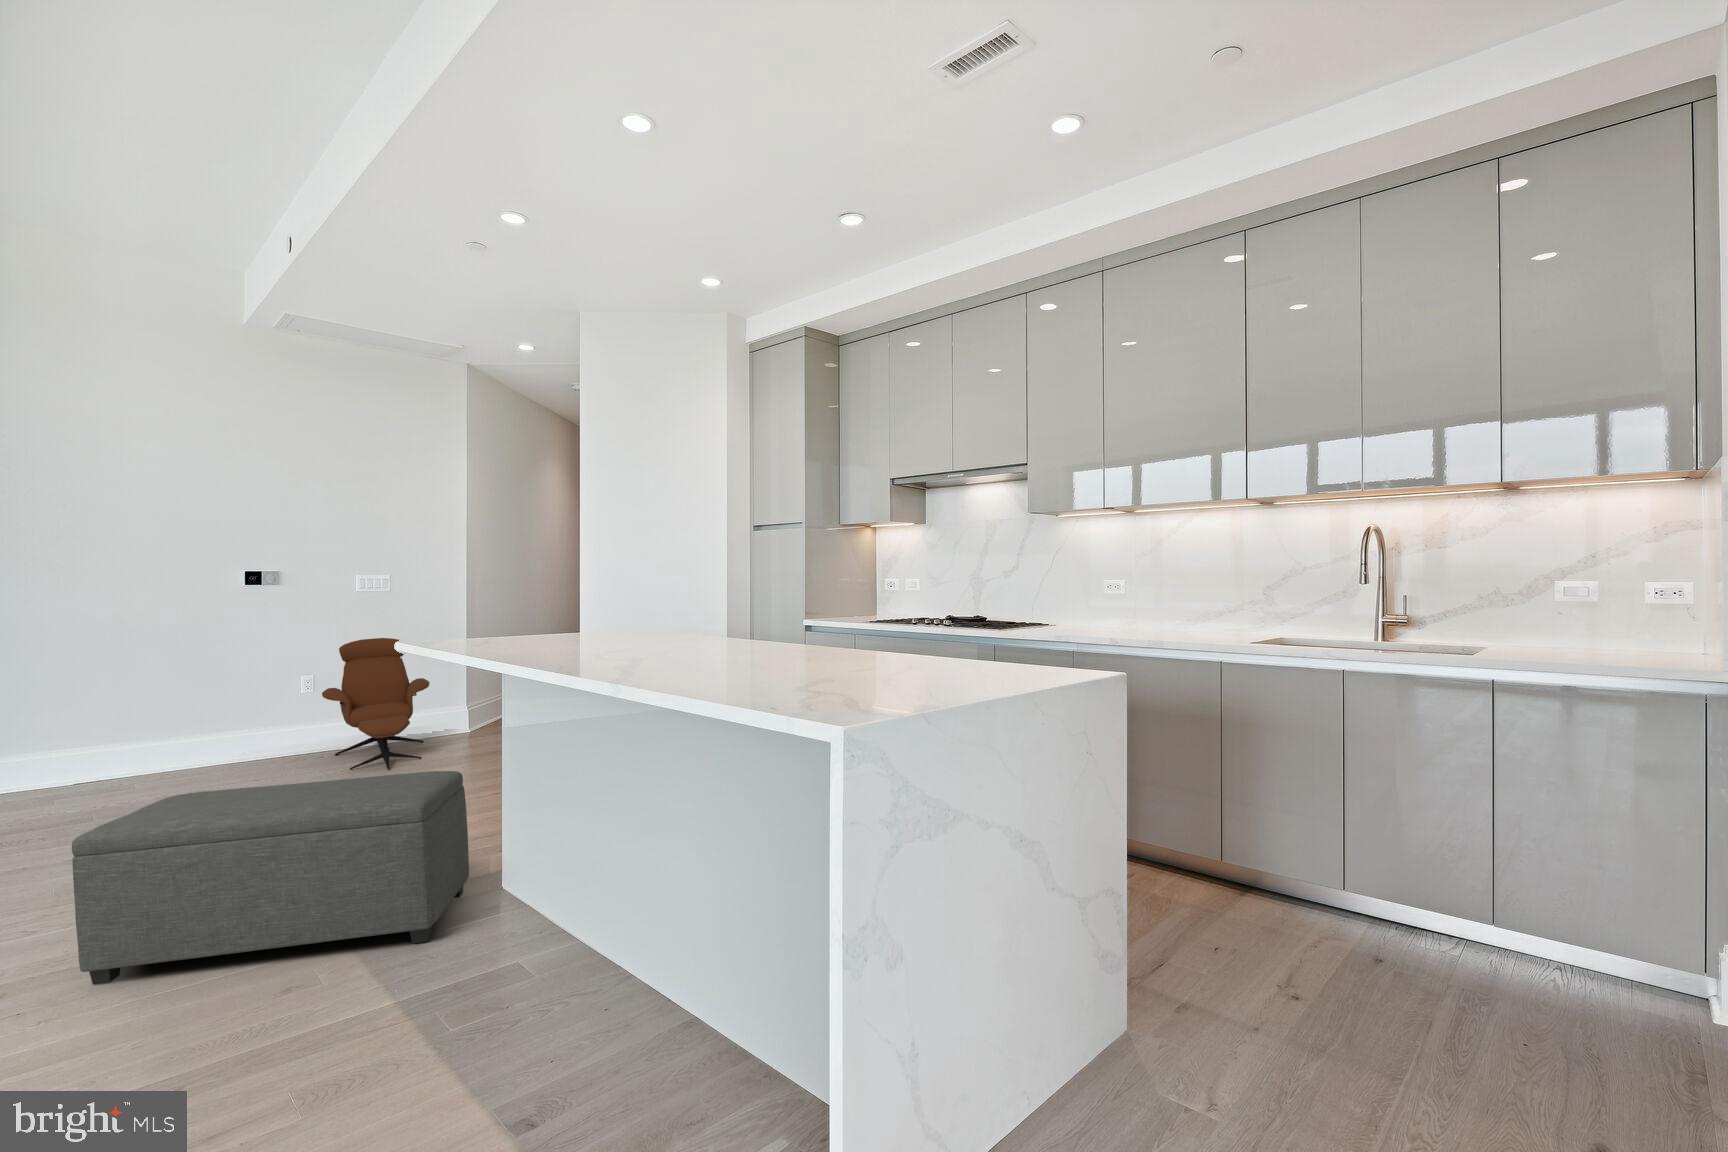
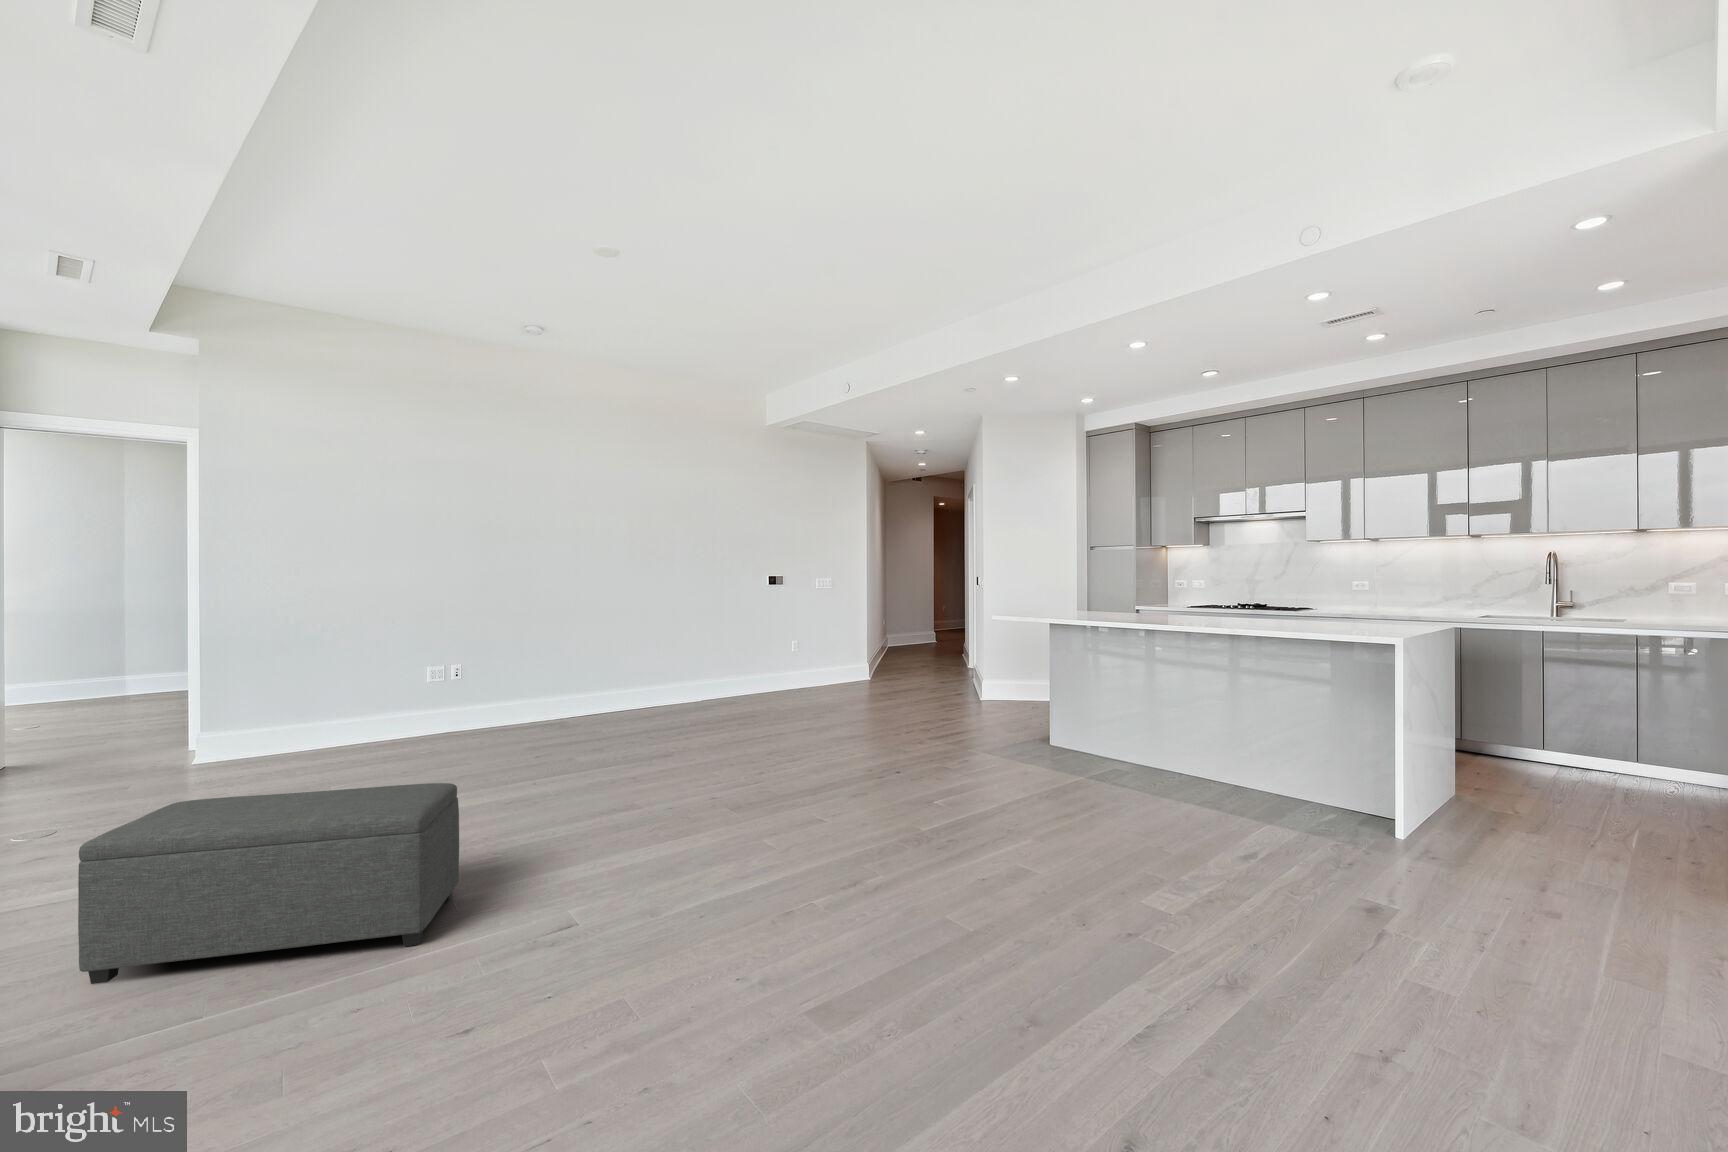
lounge chair: present [322,638,430,770] -> none [318,647,422,773]

